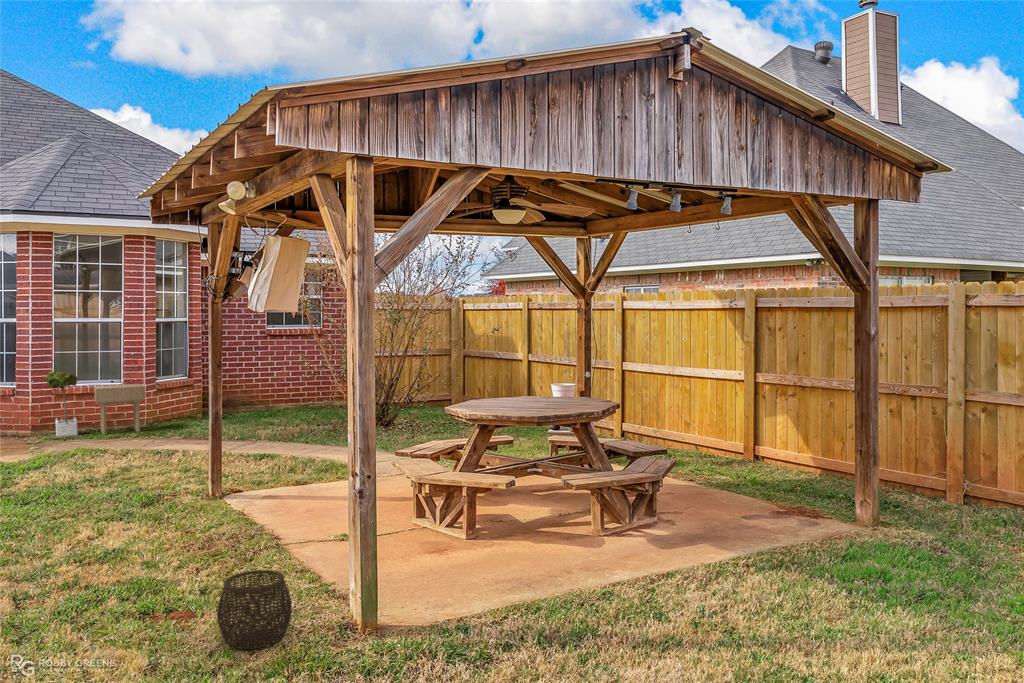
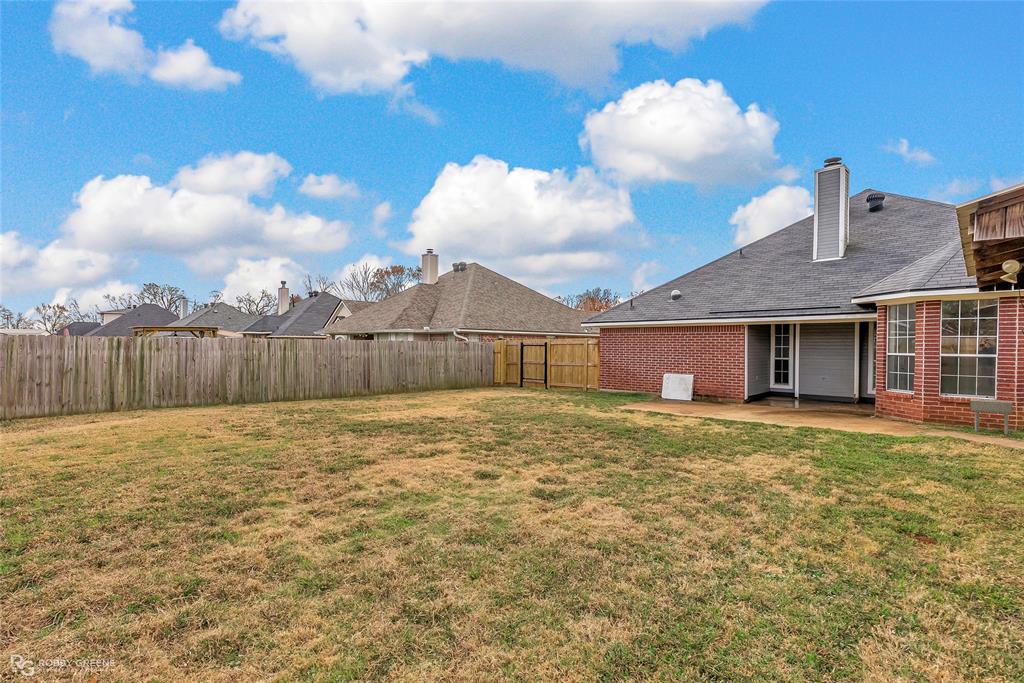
potted tree: present [46,371,78,437] -> none [932,386,957,429]
woven basket: present [217,570,292,650] -> none [933,521,994,573]

